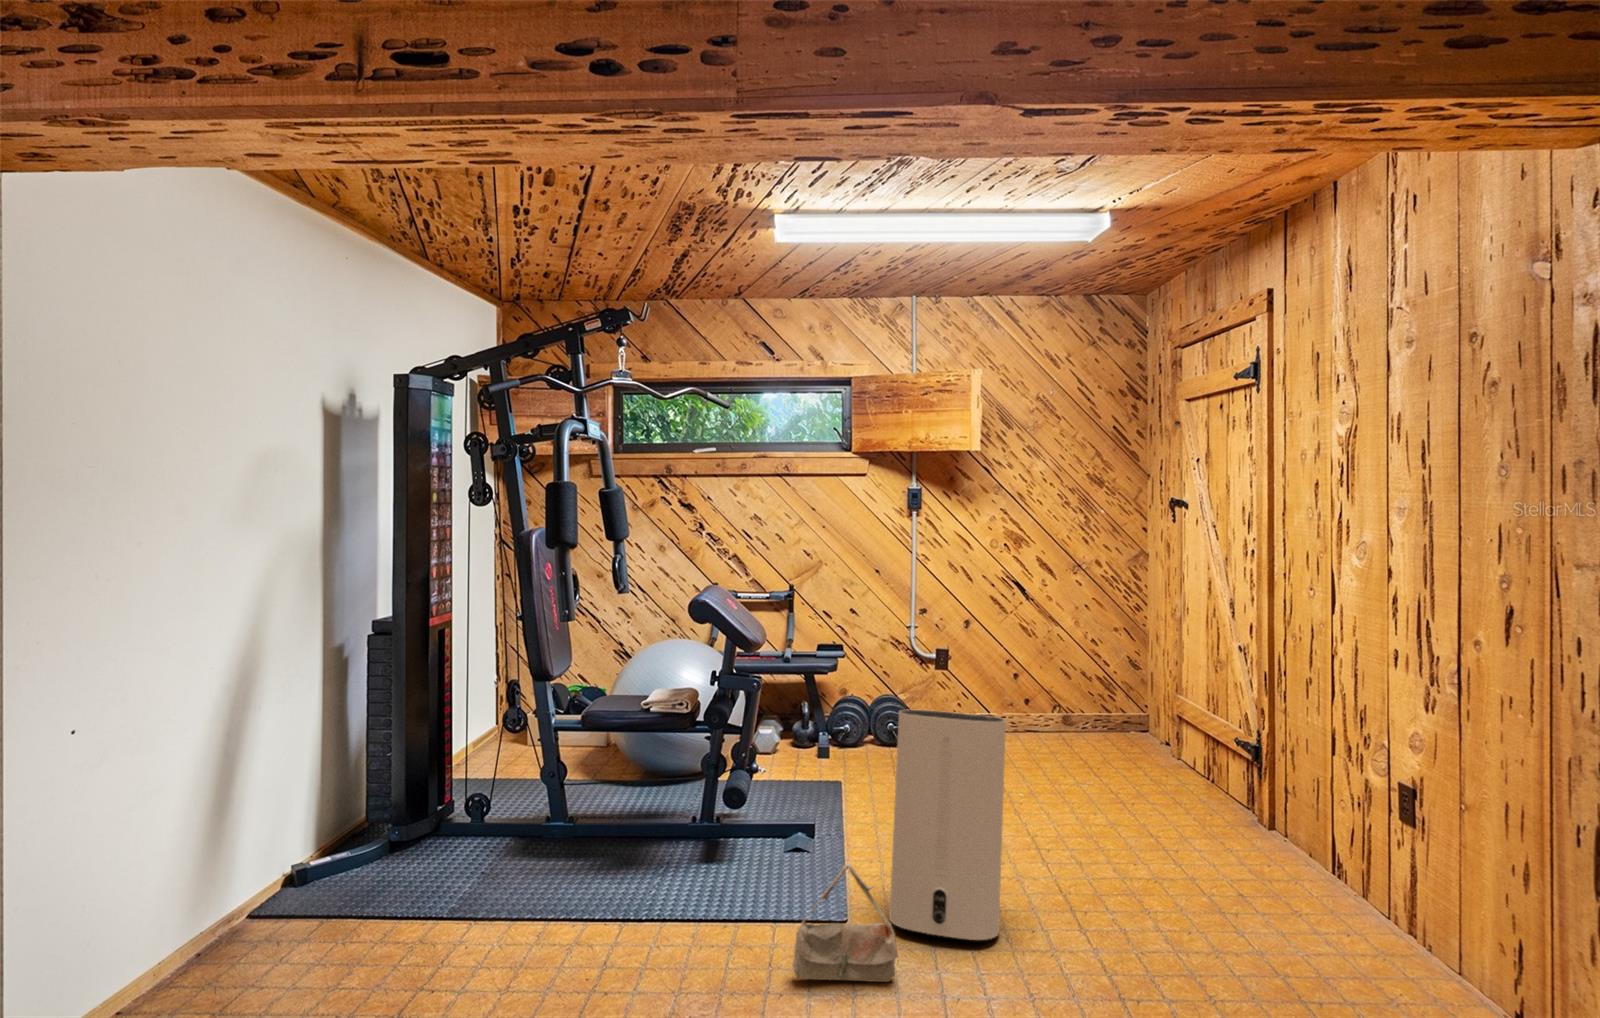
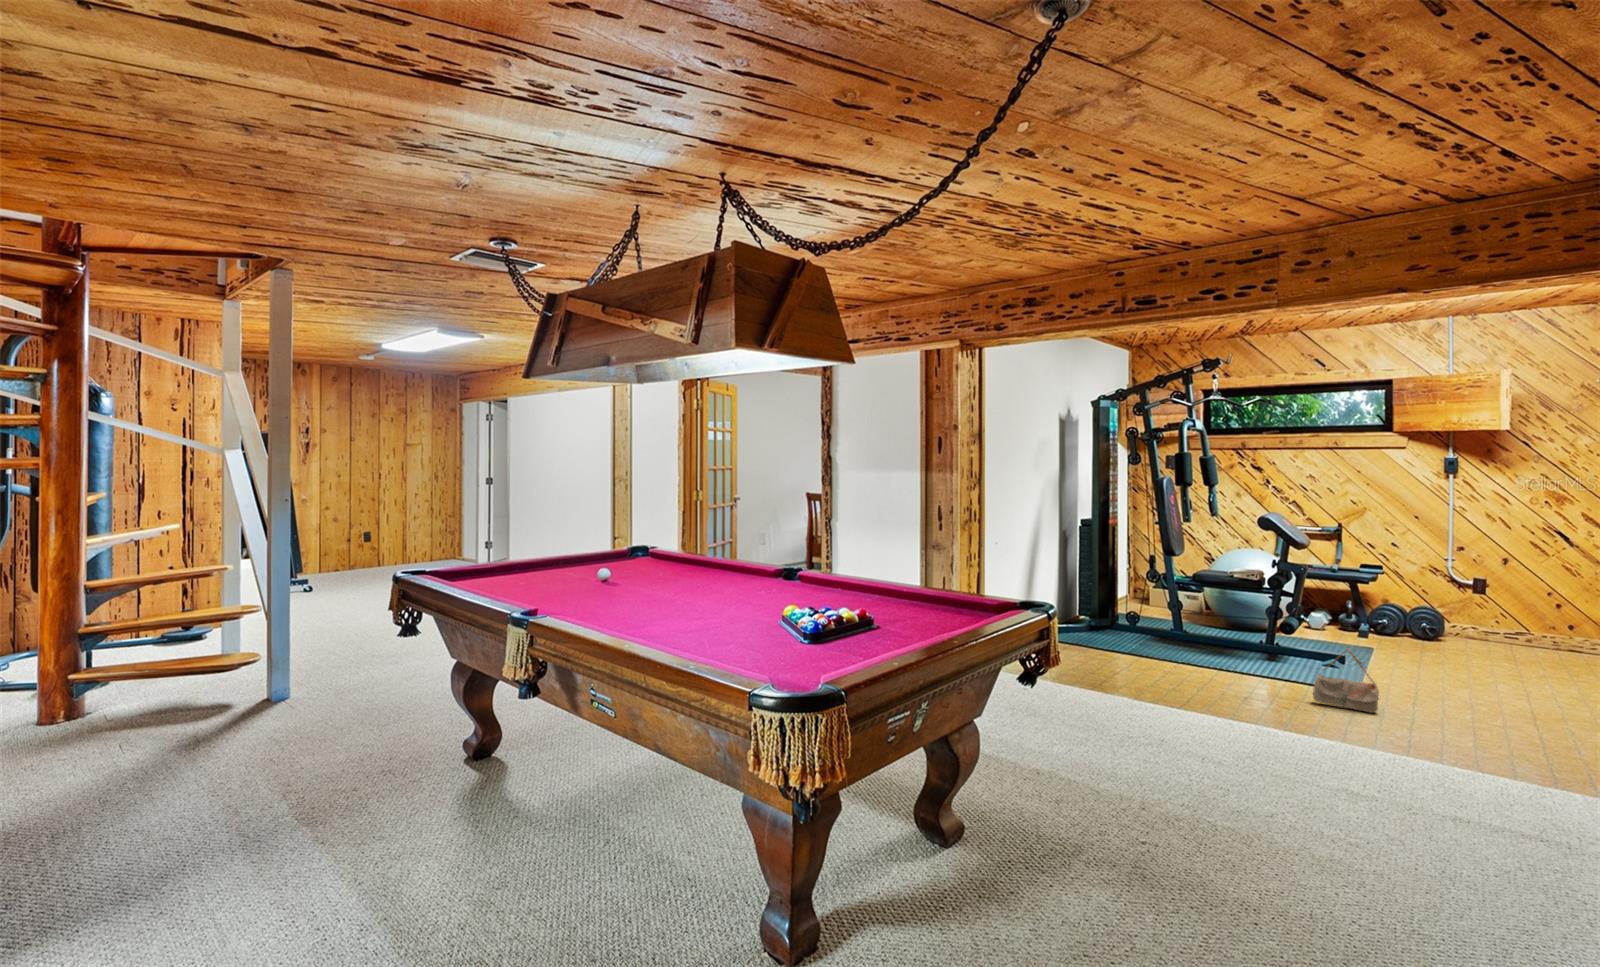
air purifier: present [889,710,1006,940] -> none [1383,582,1474,713]

